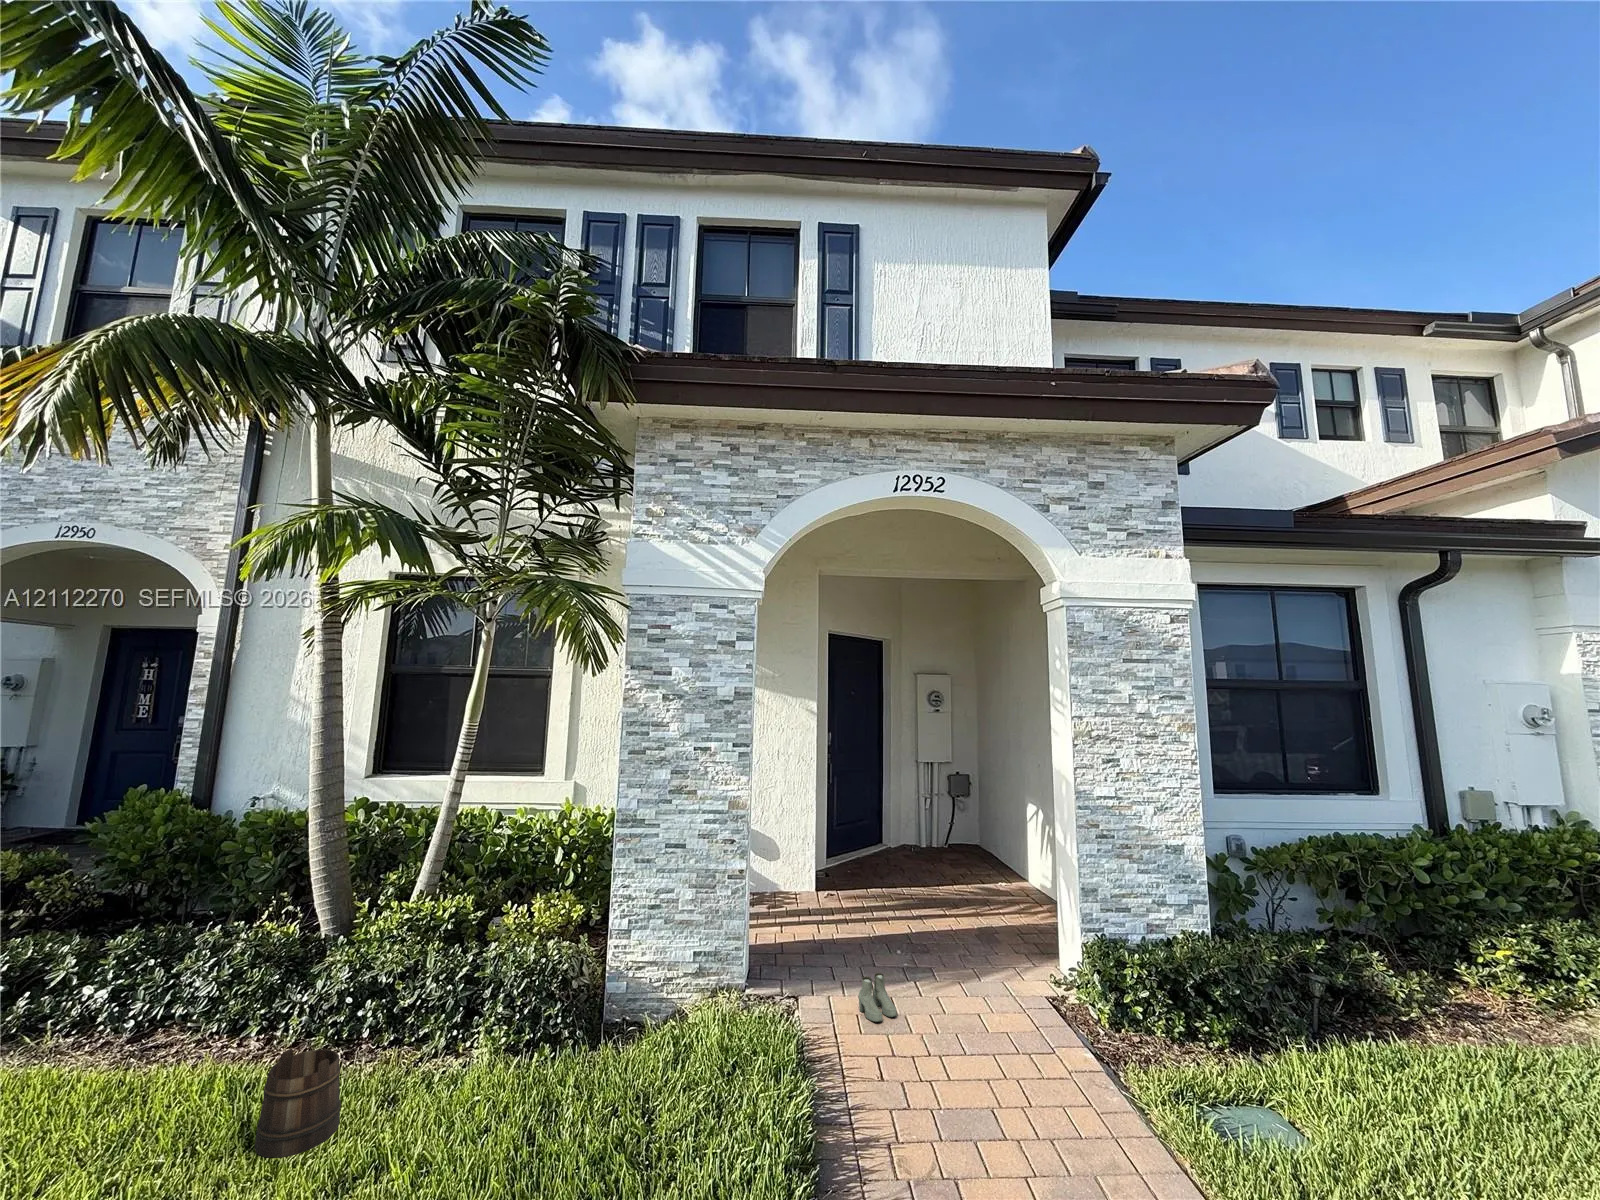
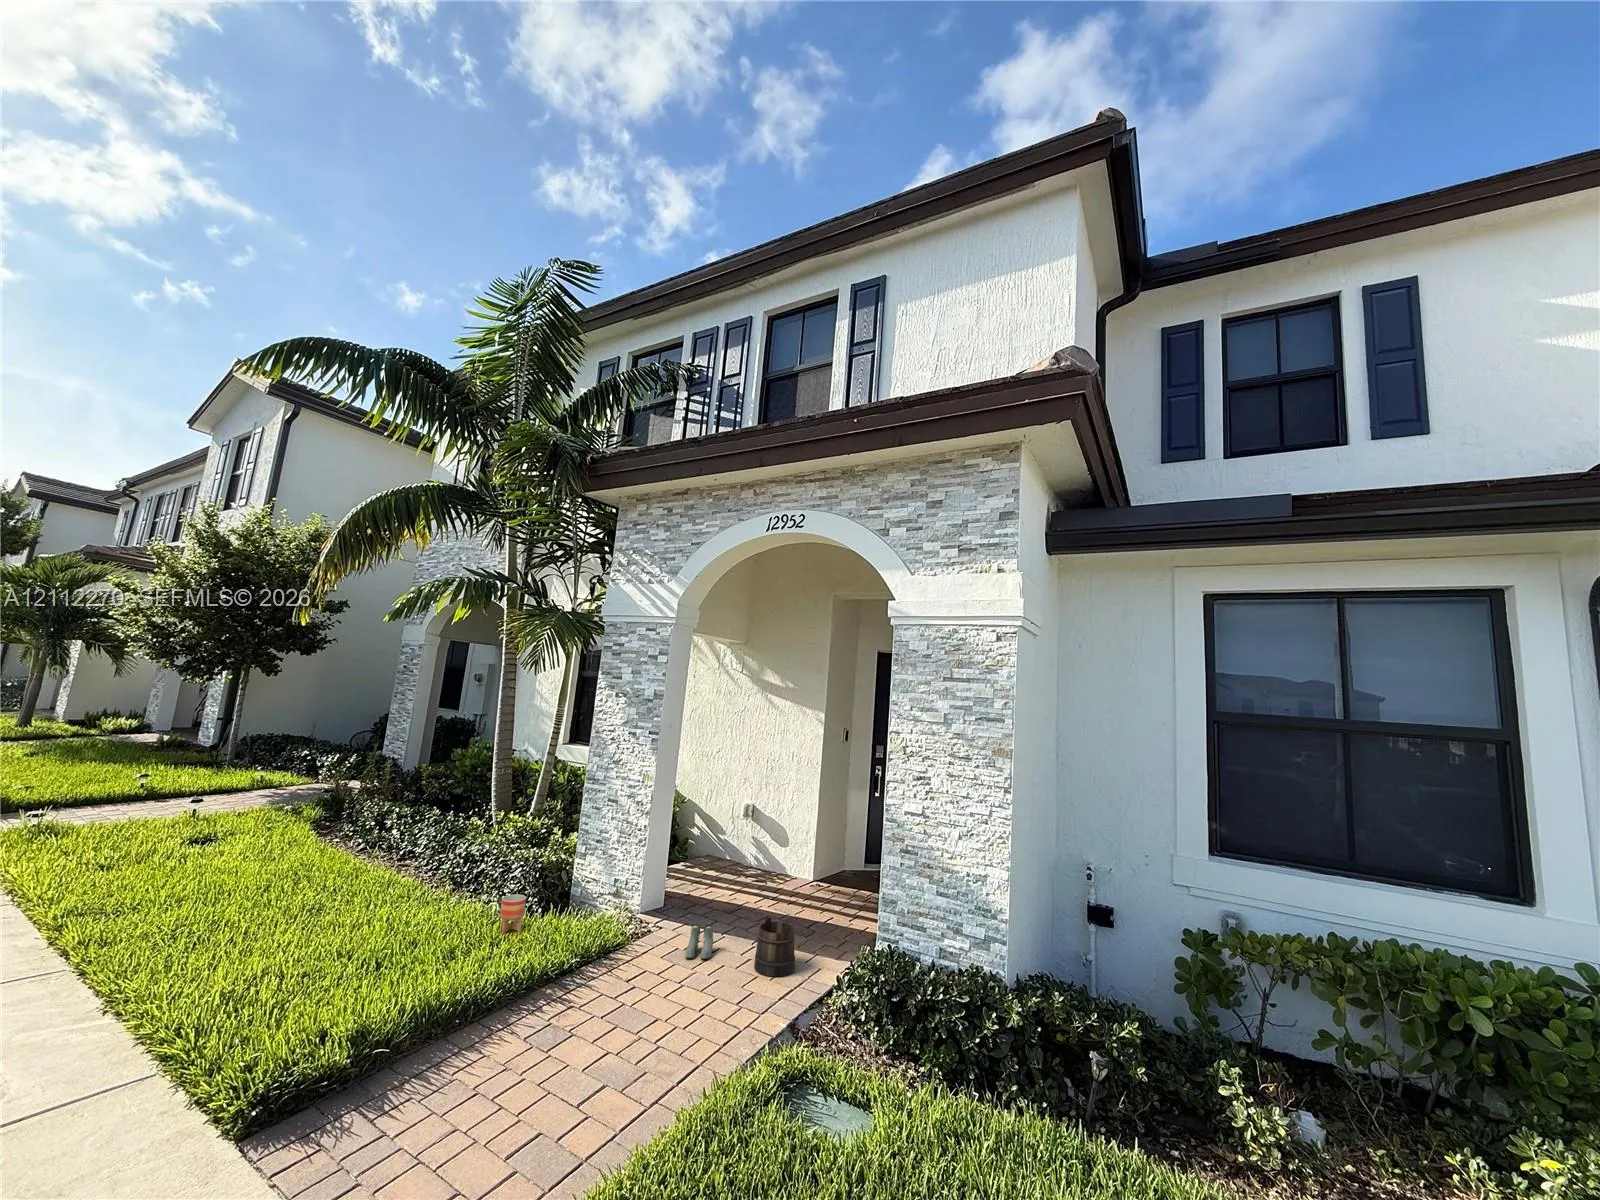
planter: none [615,1010,653,1080] -> present [500,894,526,935]
bucket: present [254,1049,341,1158] -> present [754,917,795,977]

